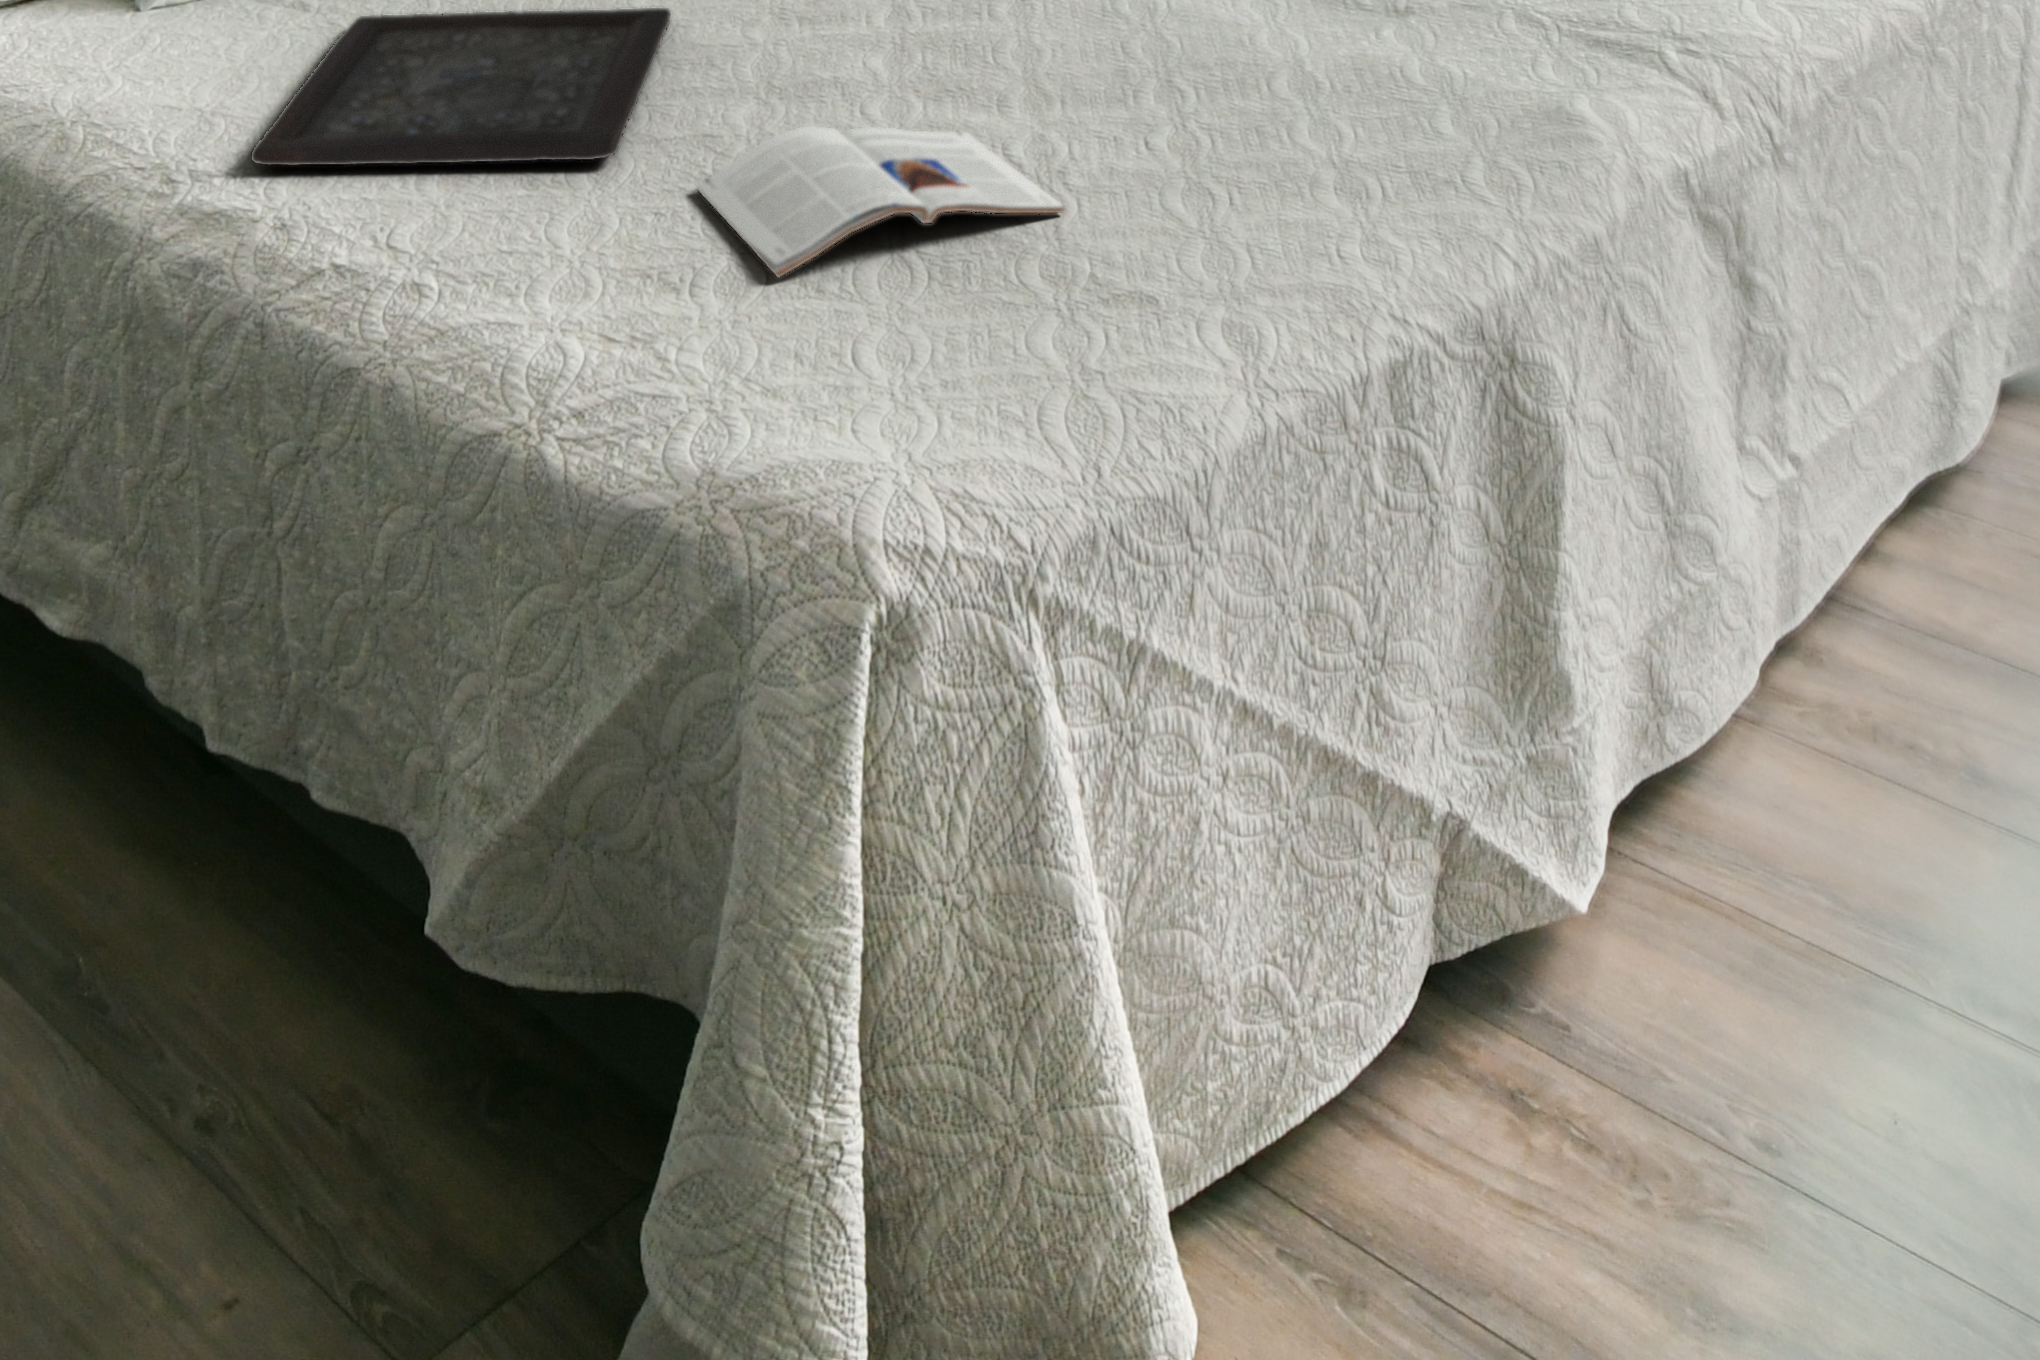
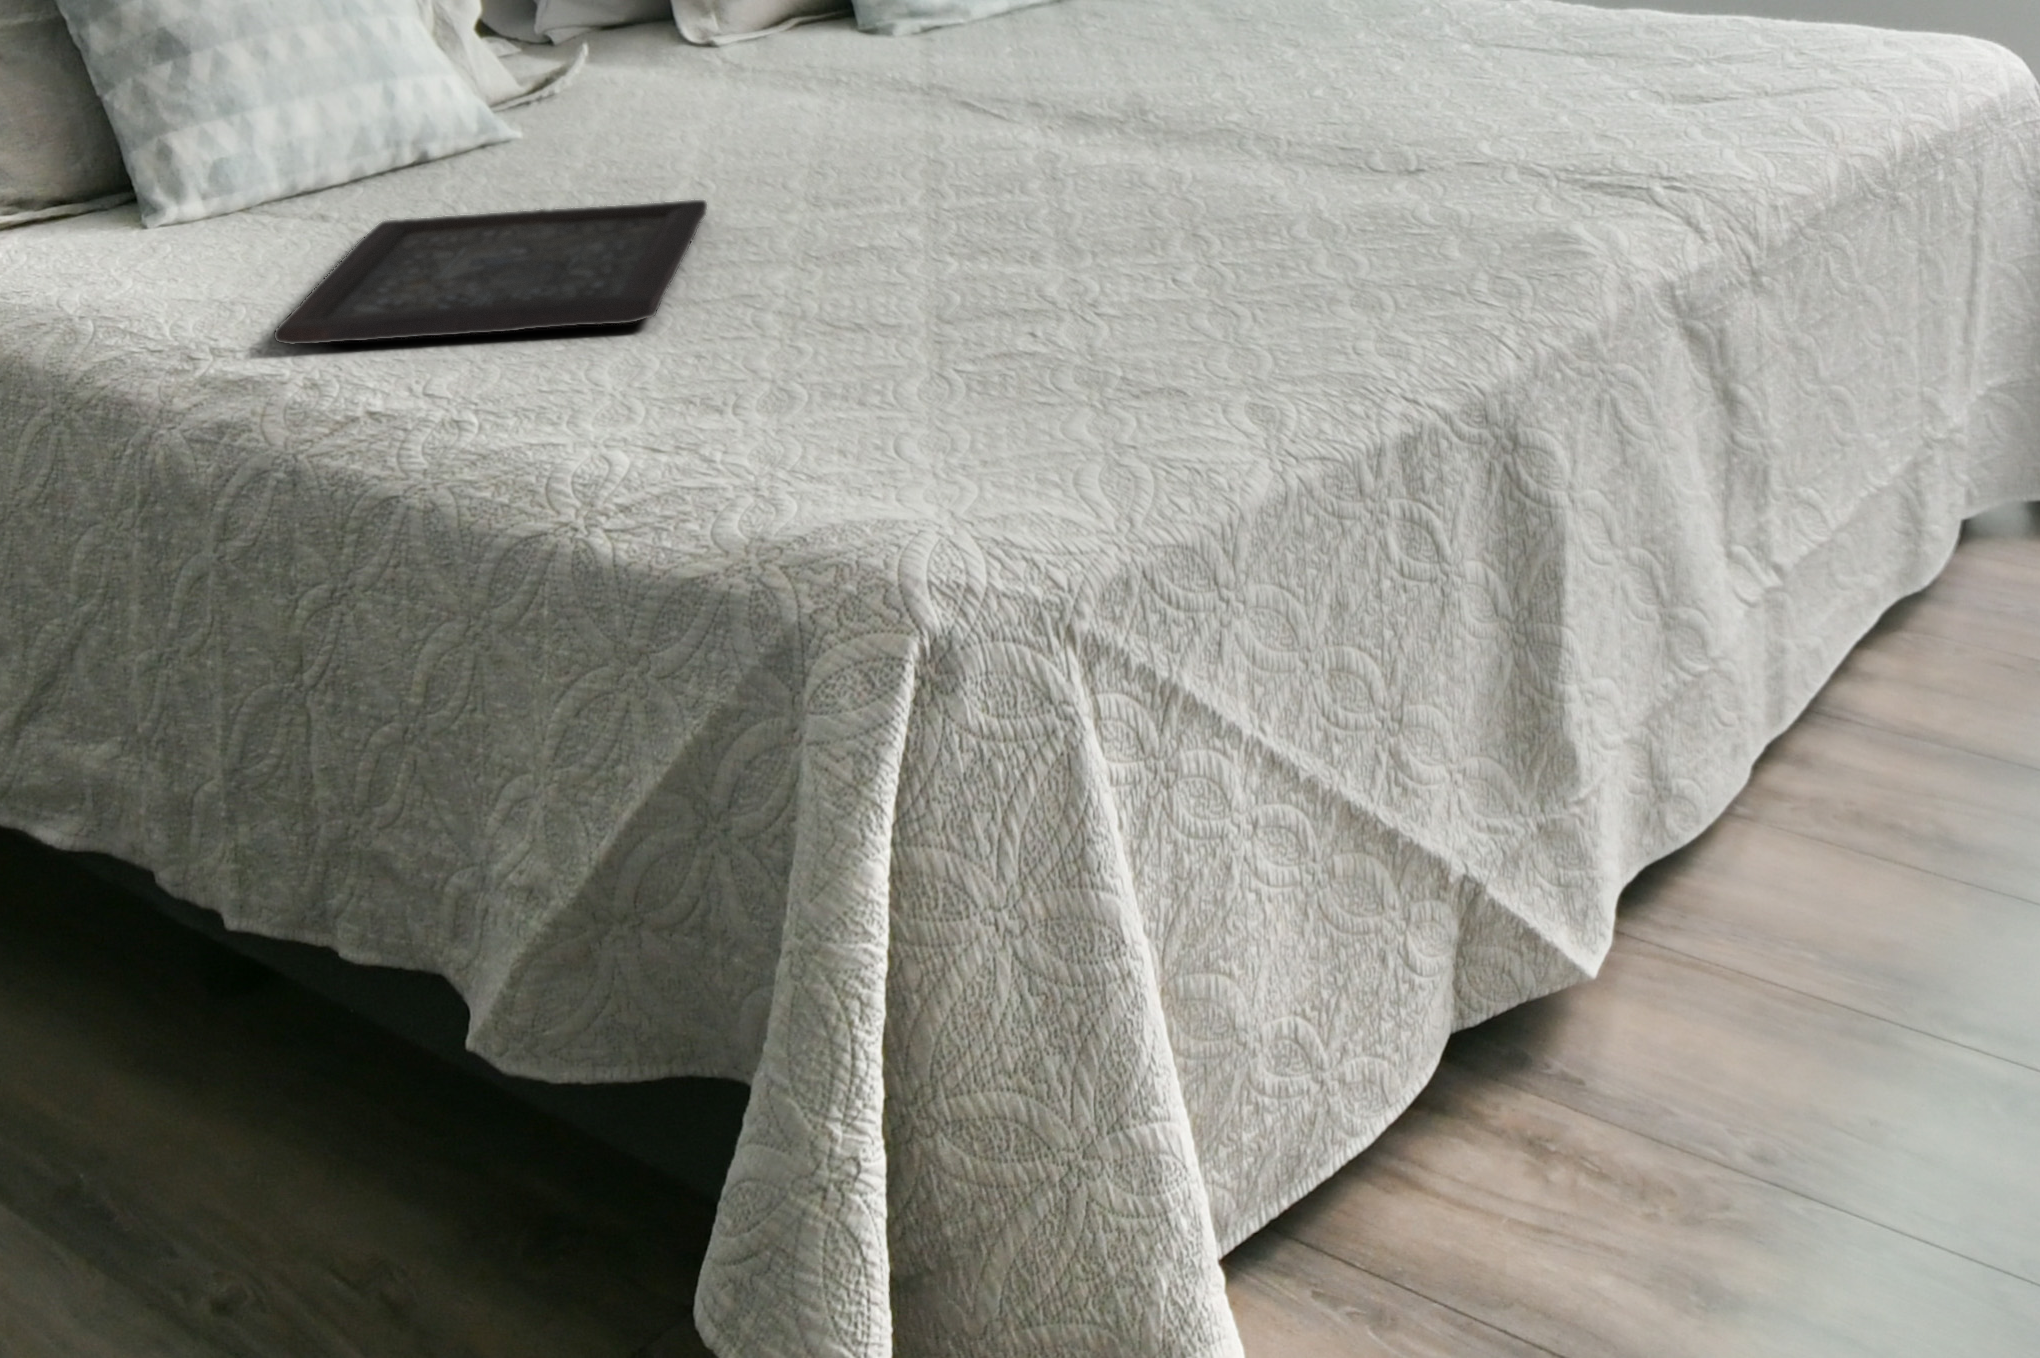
magazine: present [696,126,1065,277] -> none [736,278,1100,403]

